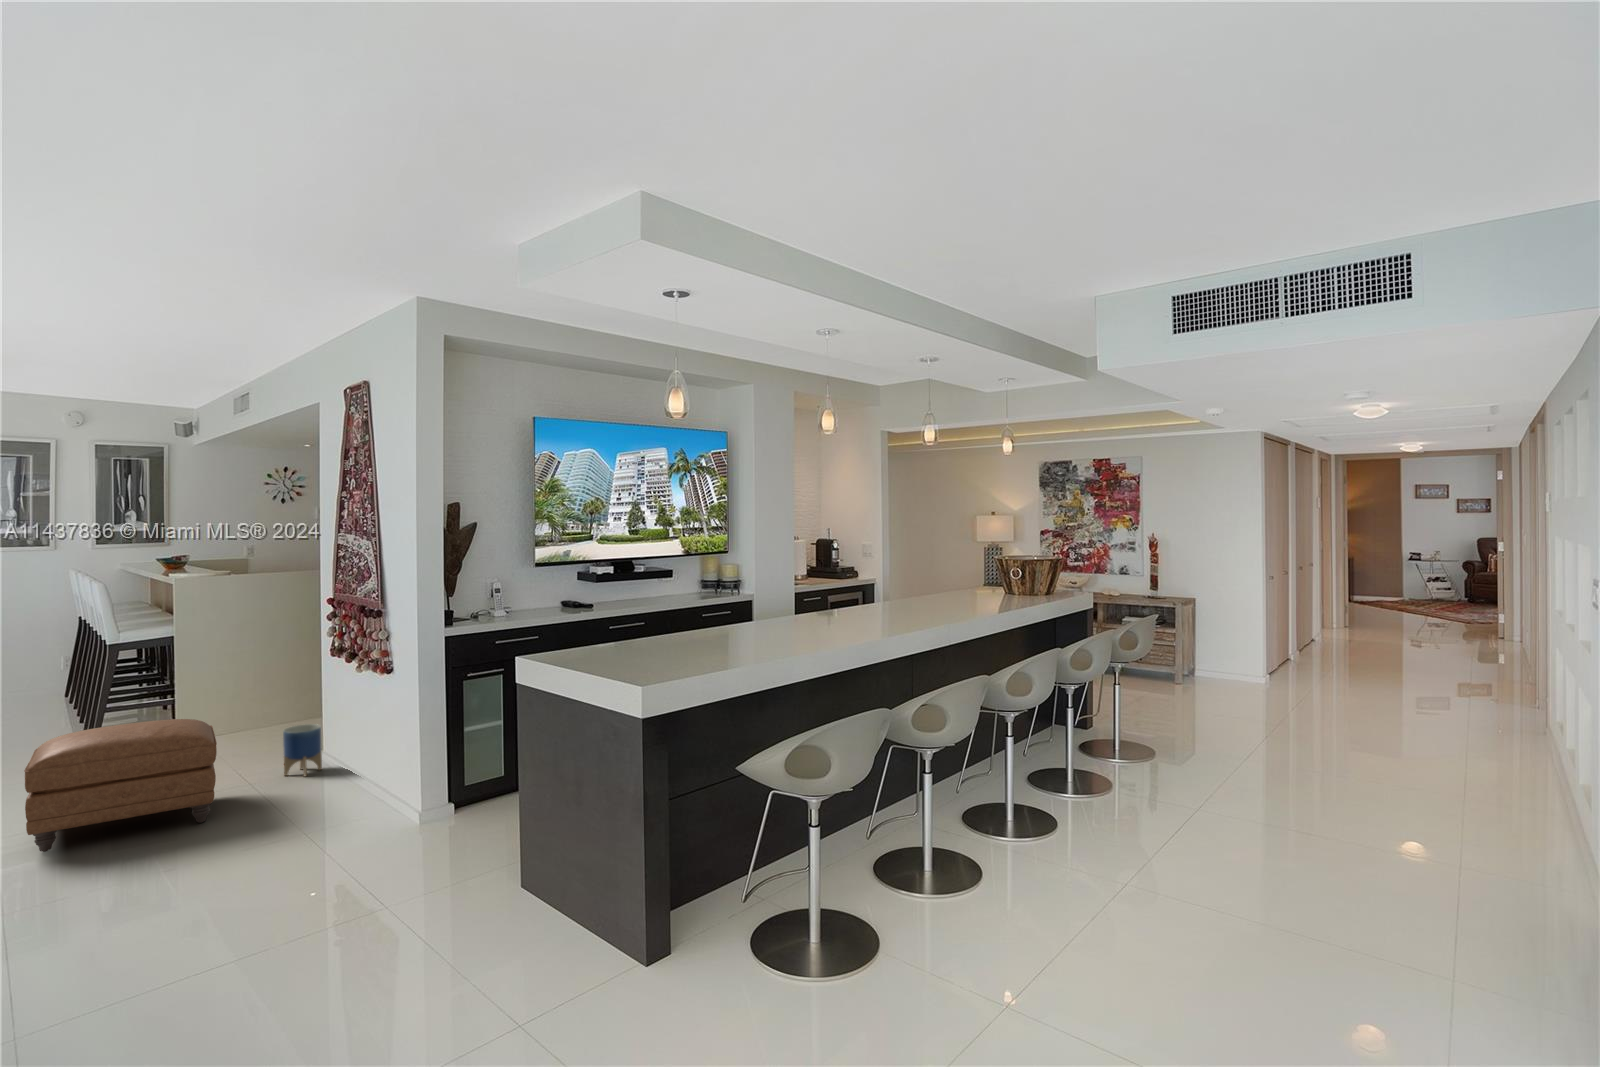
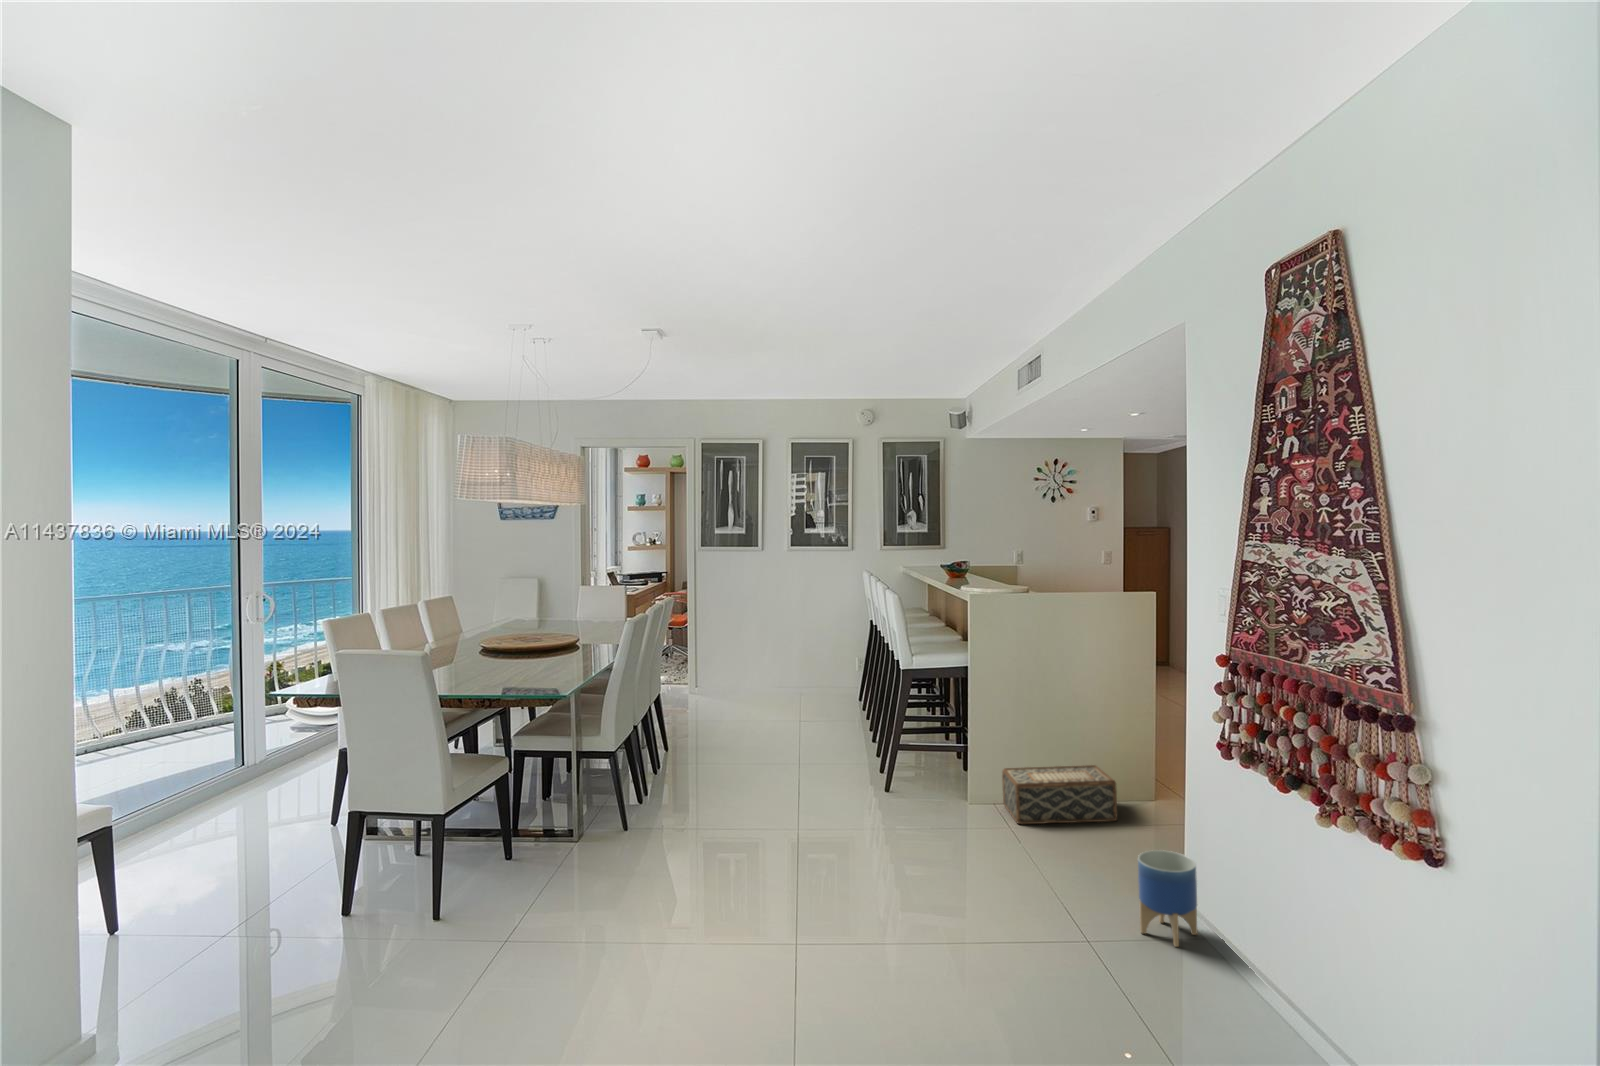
woven basket: none [203,697,296,745] -> present [1002,765,1117,824]
ottoman: present [24,719,217,852] -> none [830,827,1073,1031]

